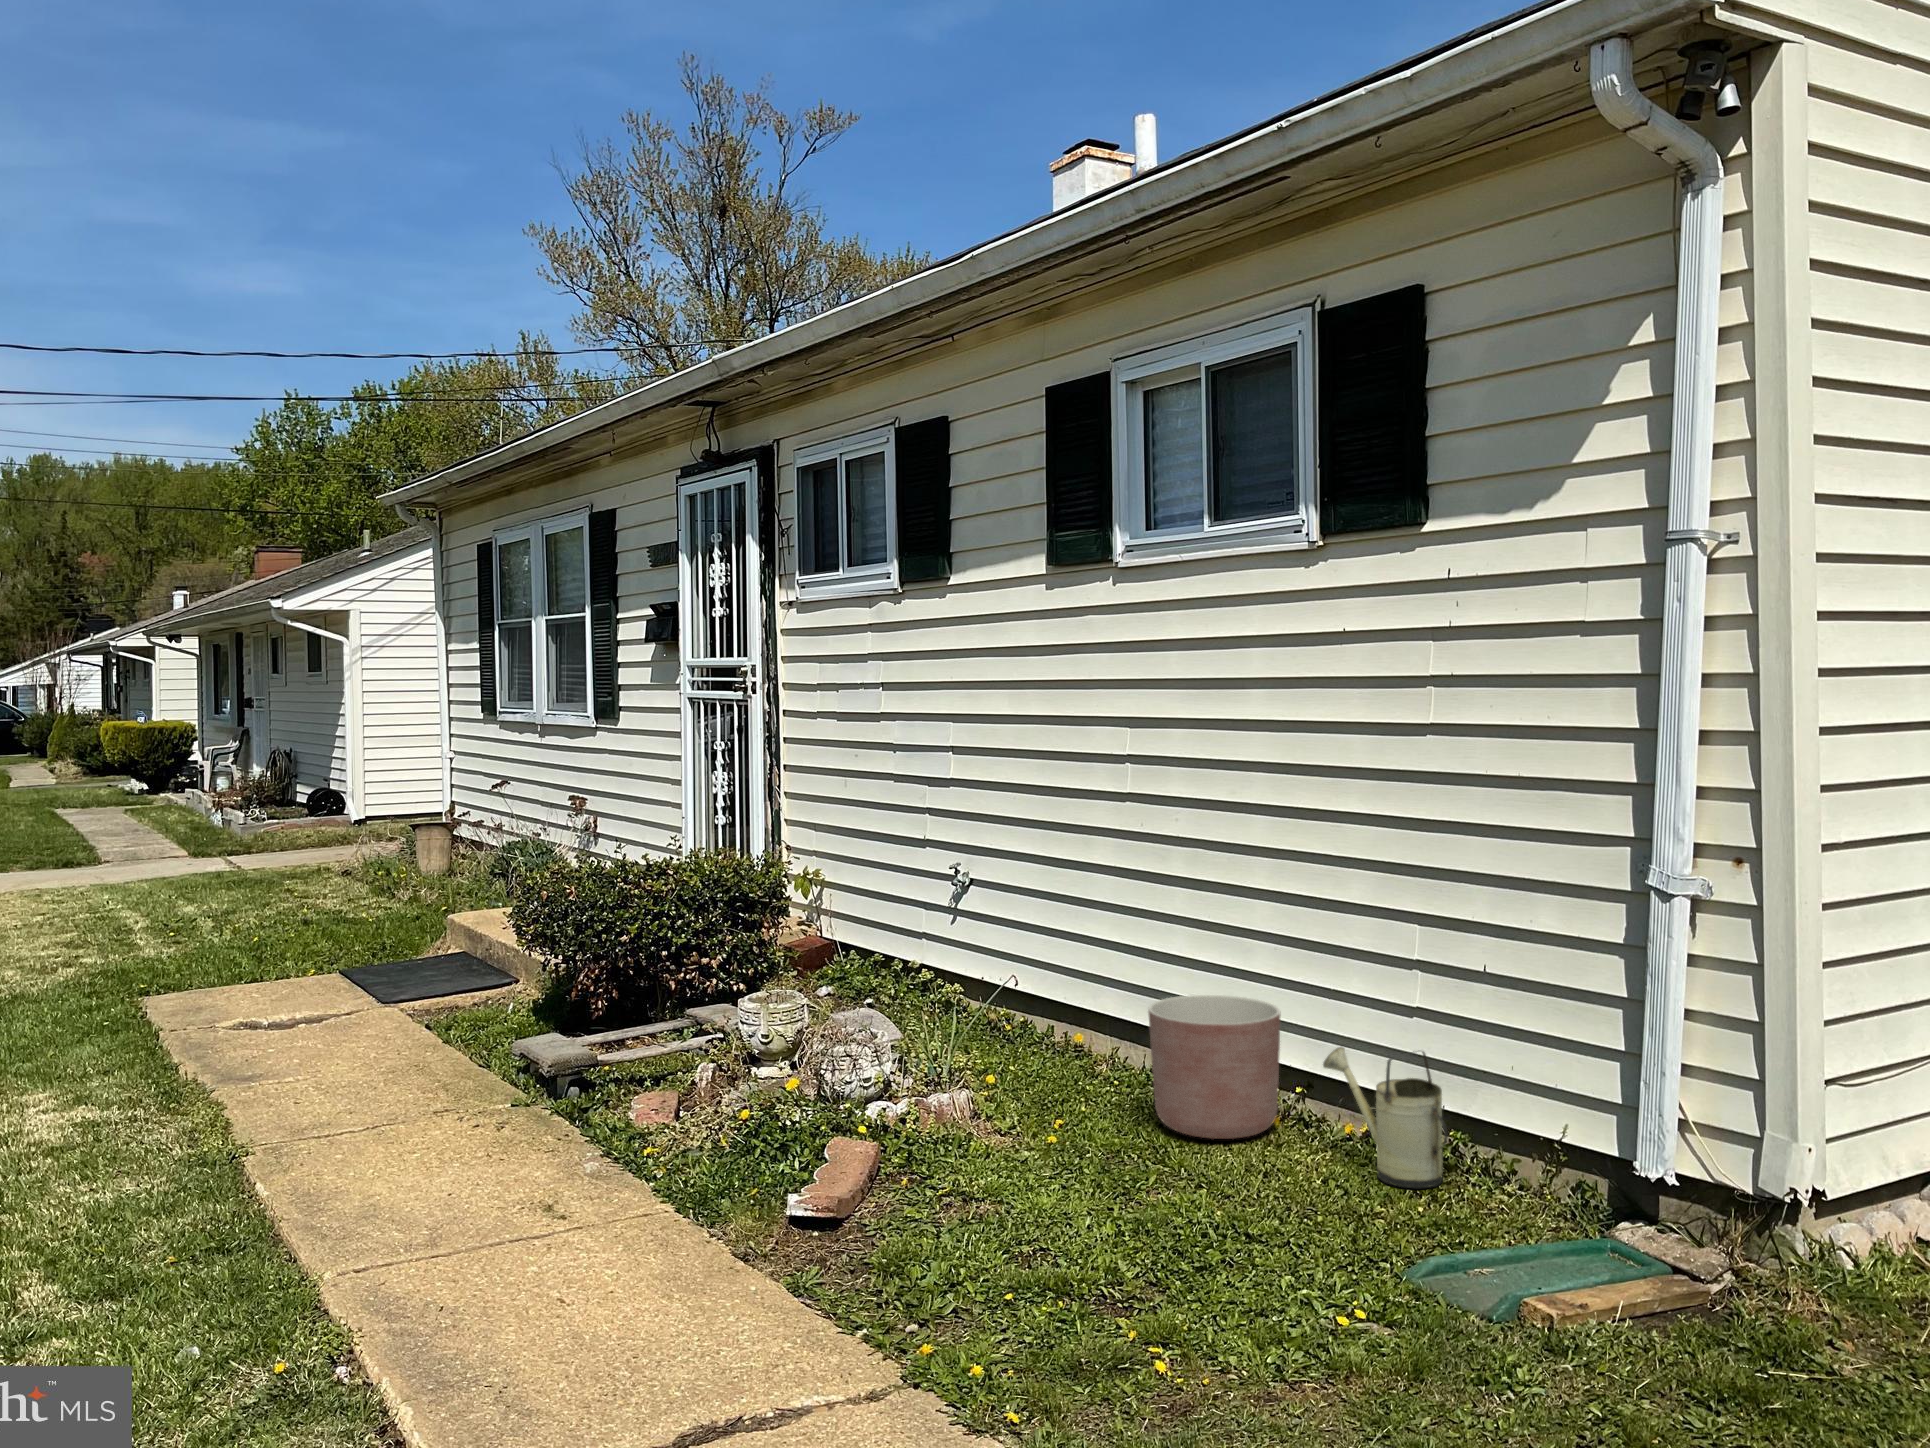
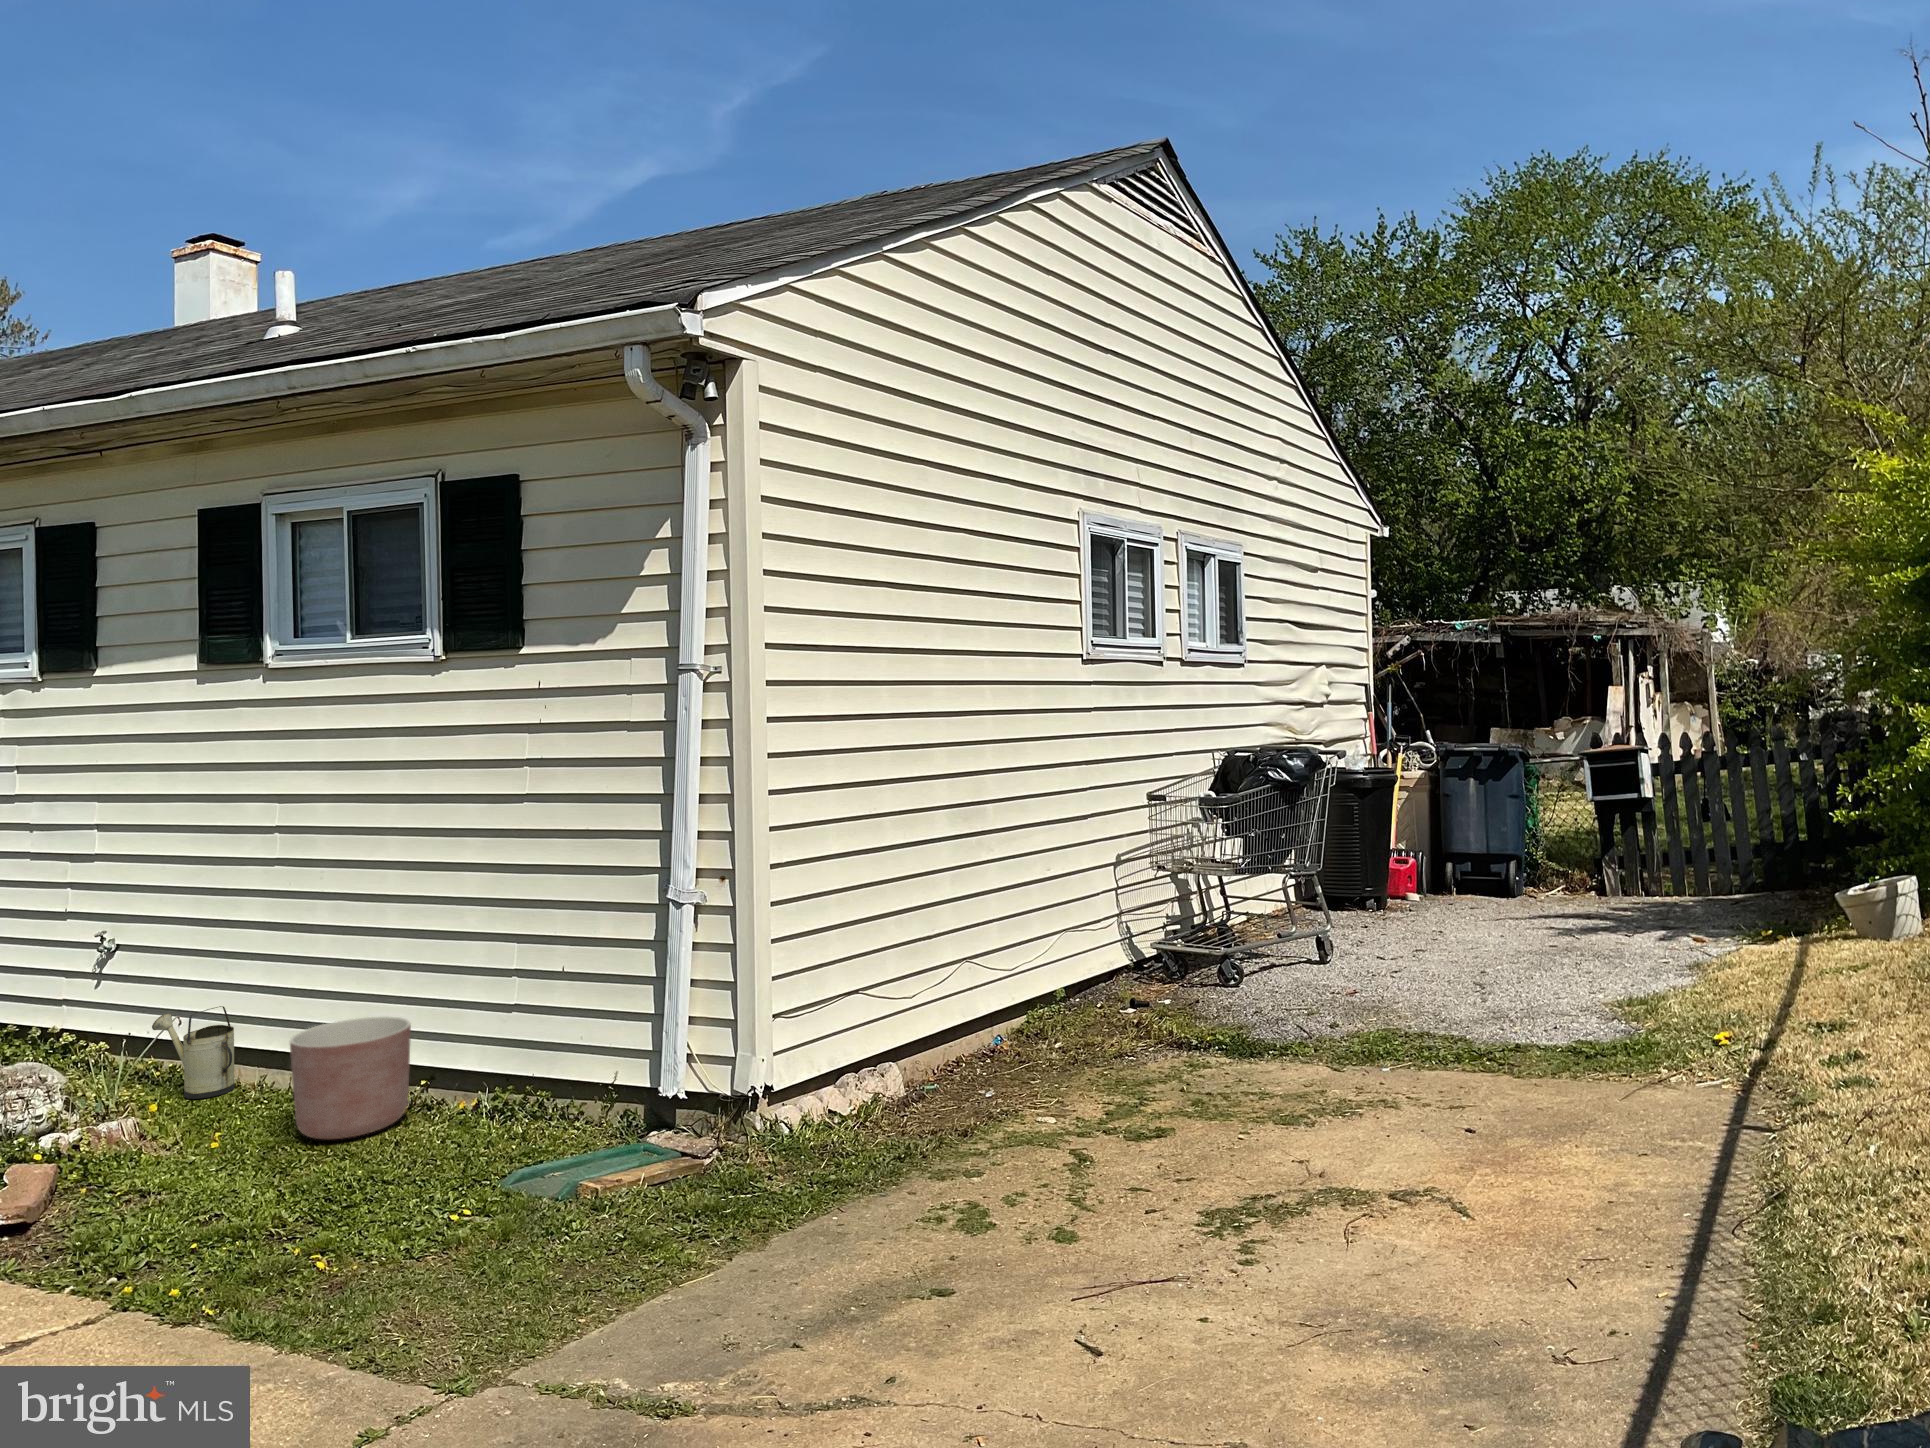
watering can: present [1323,1047,1448,1188] -> present [152,1006,234,1099]

